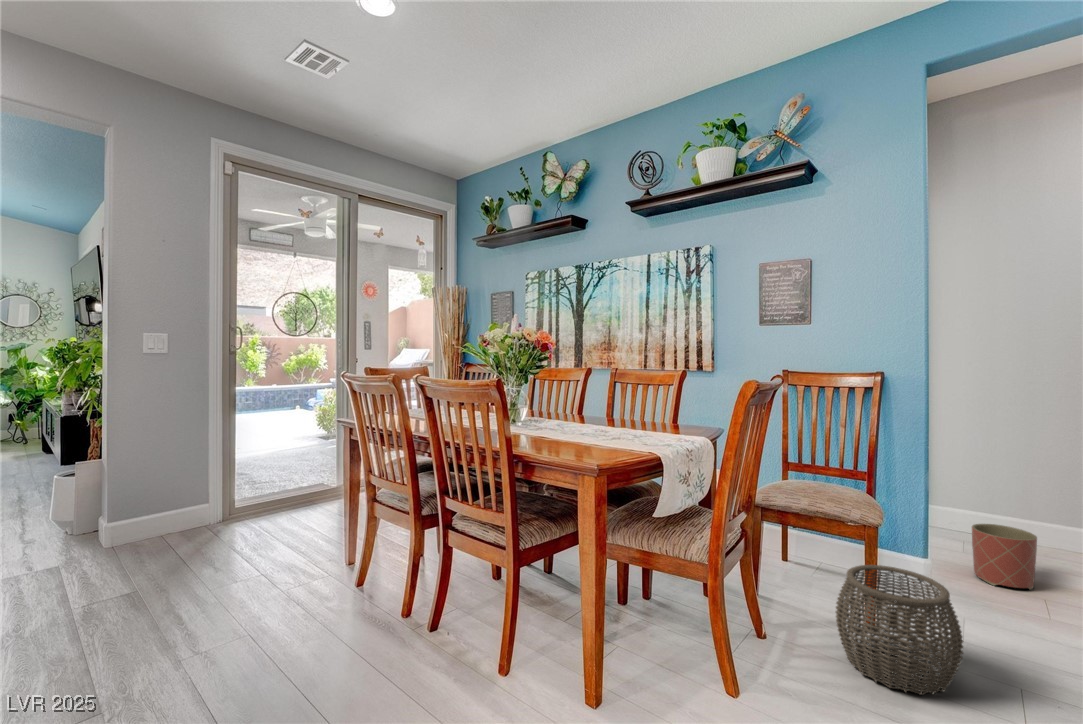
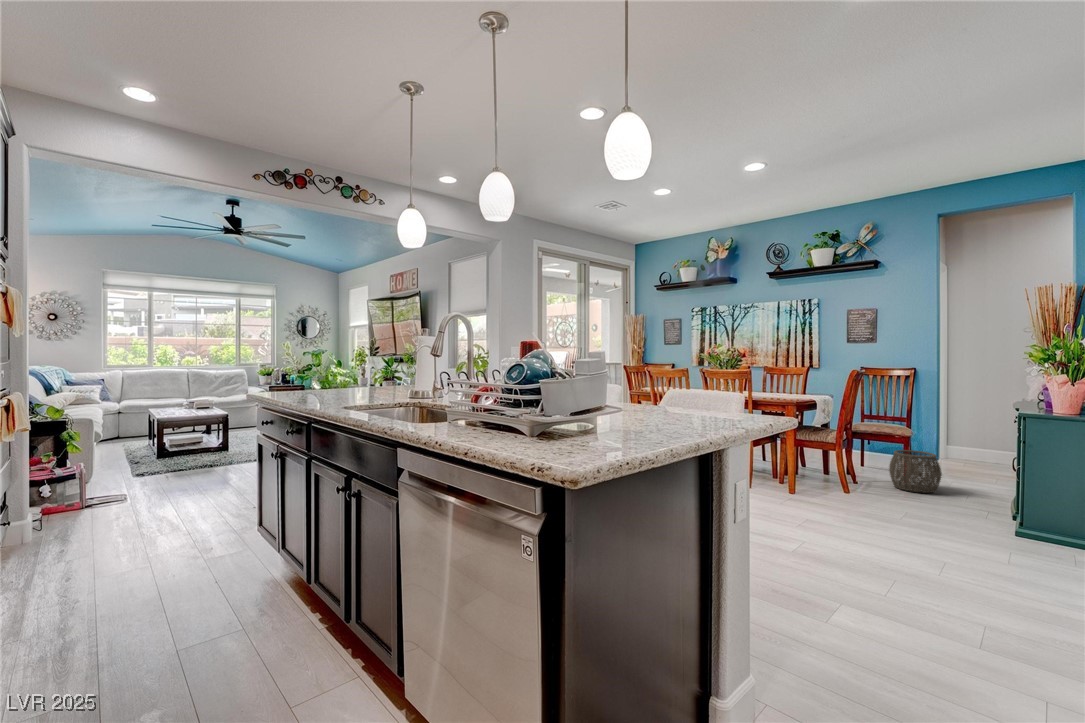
planter: present [972,524,1037,590] -> none [963,446,995,475]

